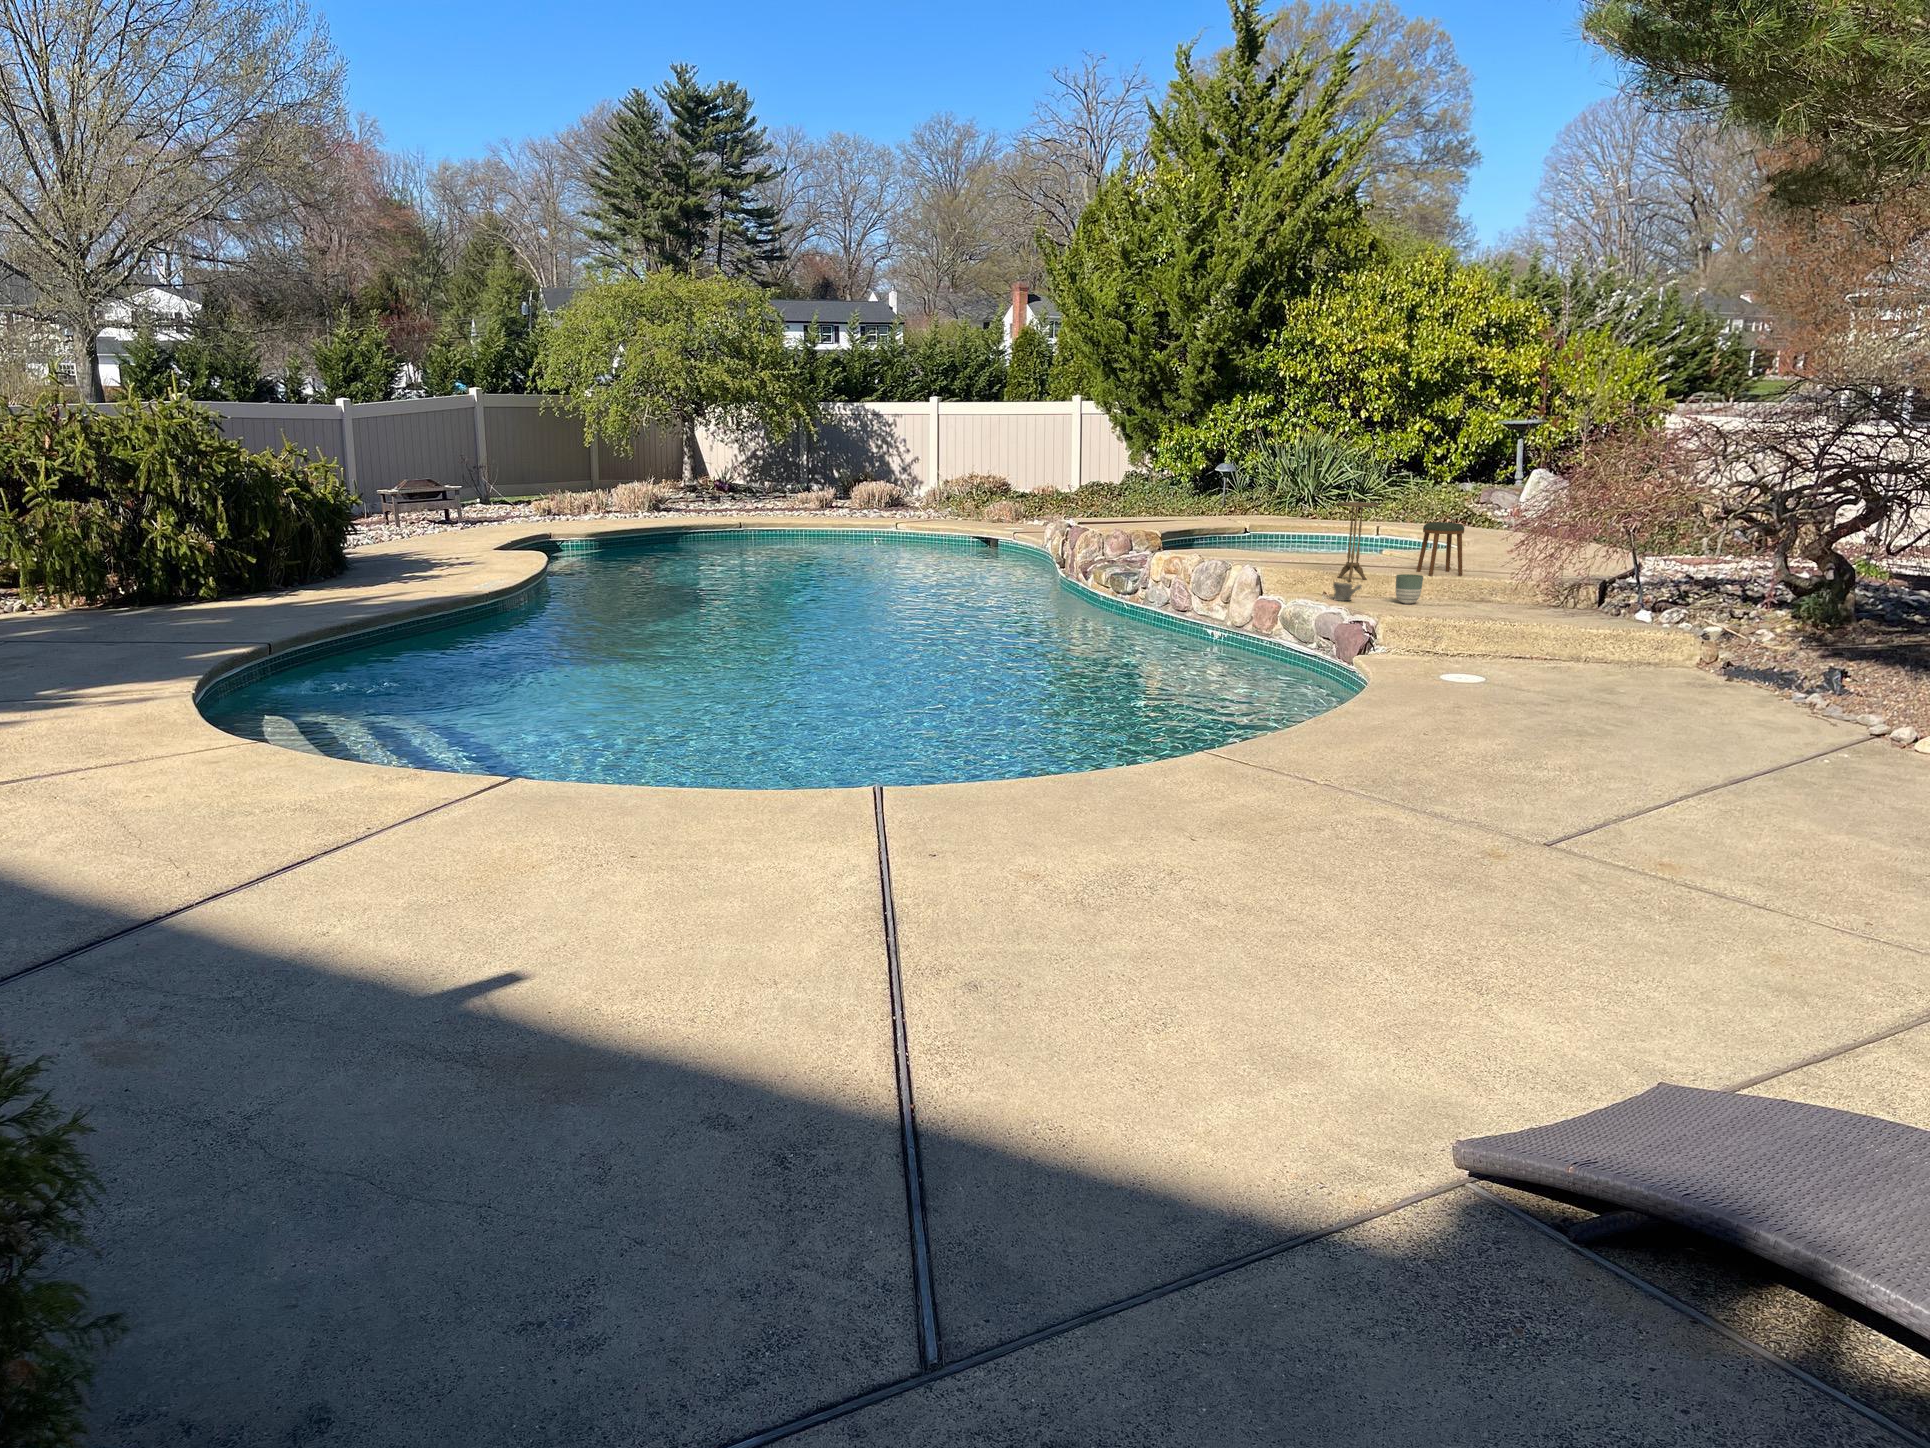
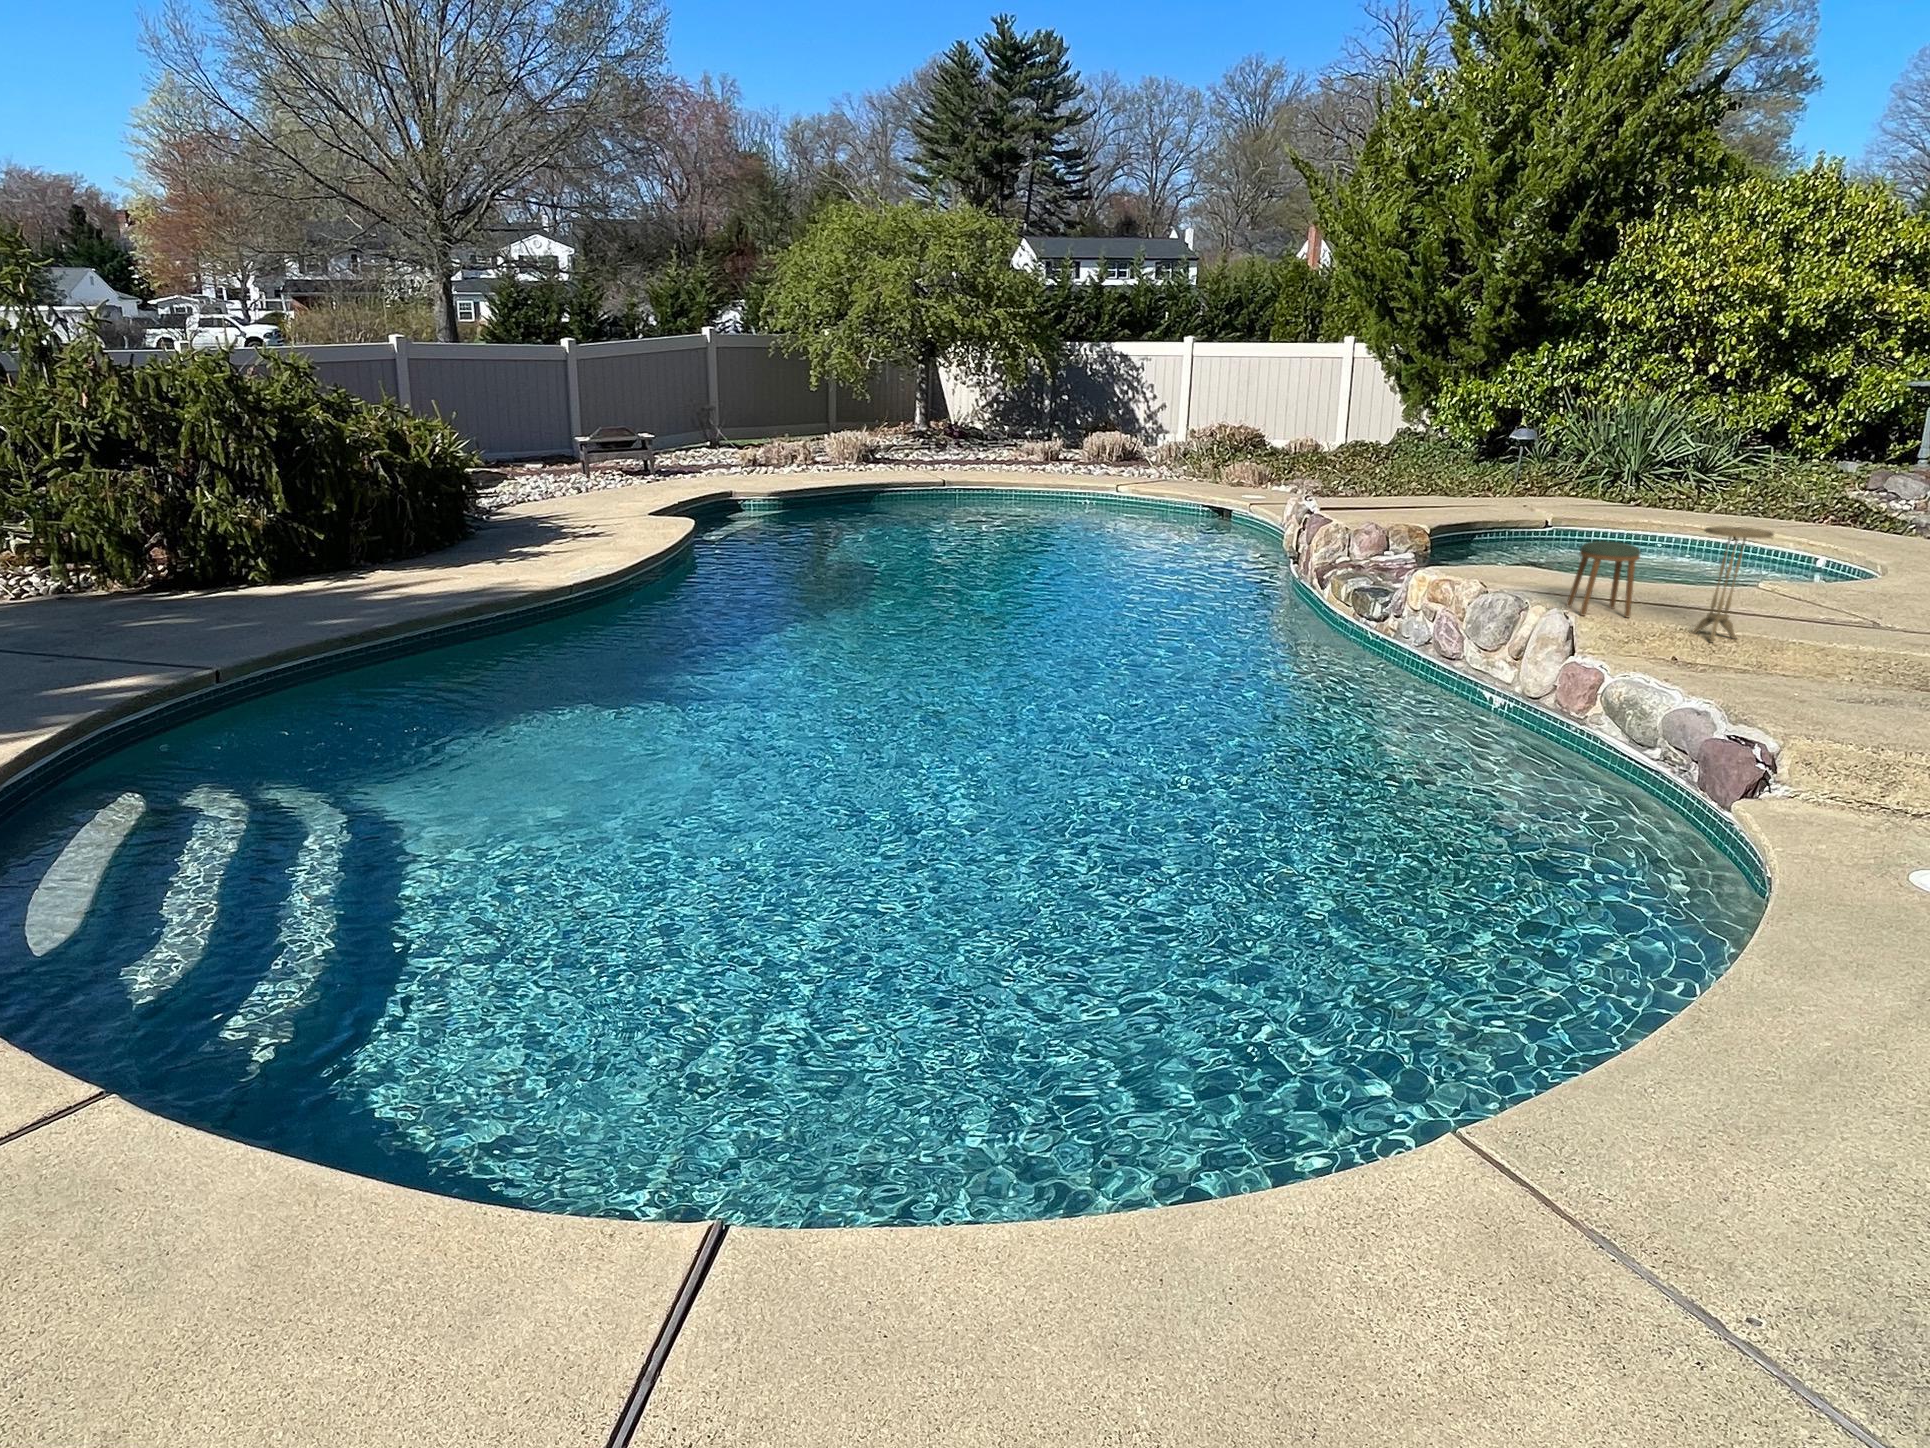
stool: present [1417,522,1464,576] -> present [1567,541,1641,617]
planter: present [1396,574,1423,604] -> none [1801,657,1855,704]
watering can: present [1333,582,1361,601] -> none [1693,658,1746,691]

